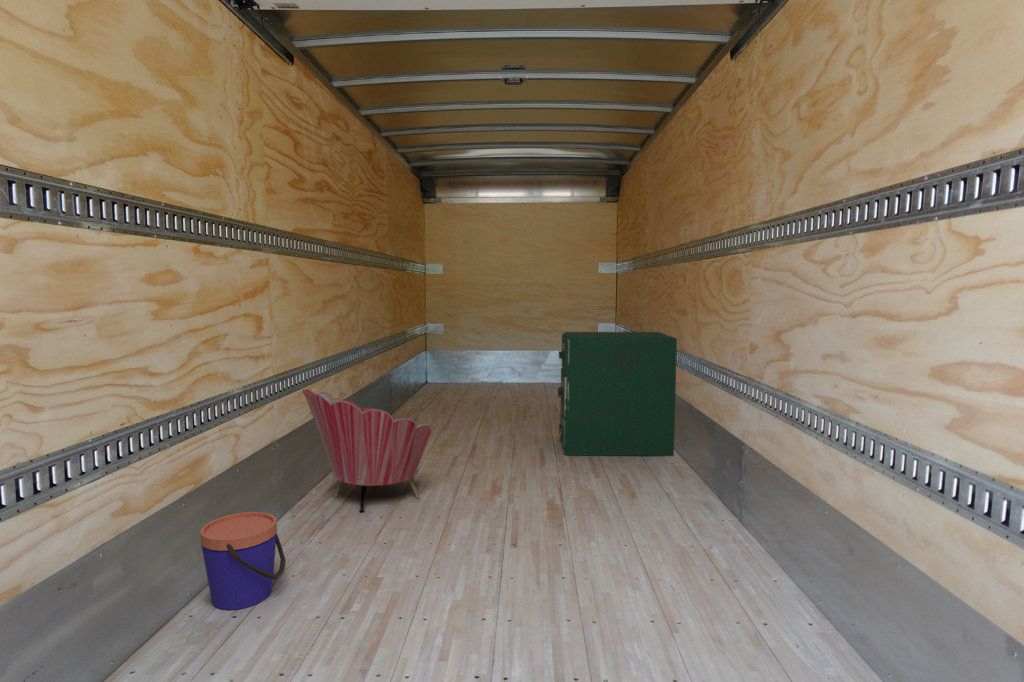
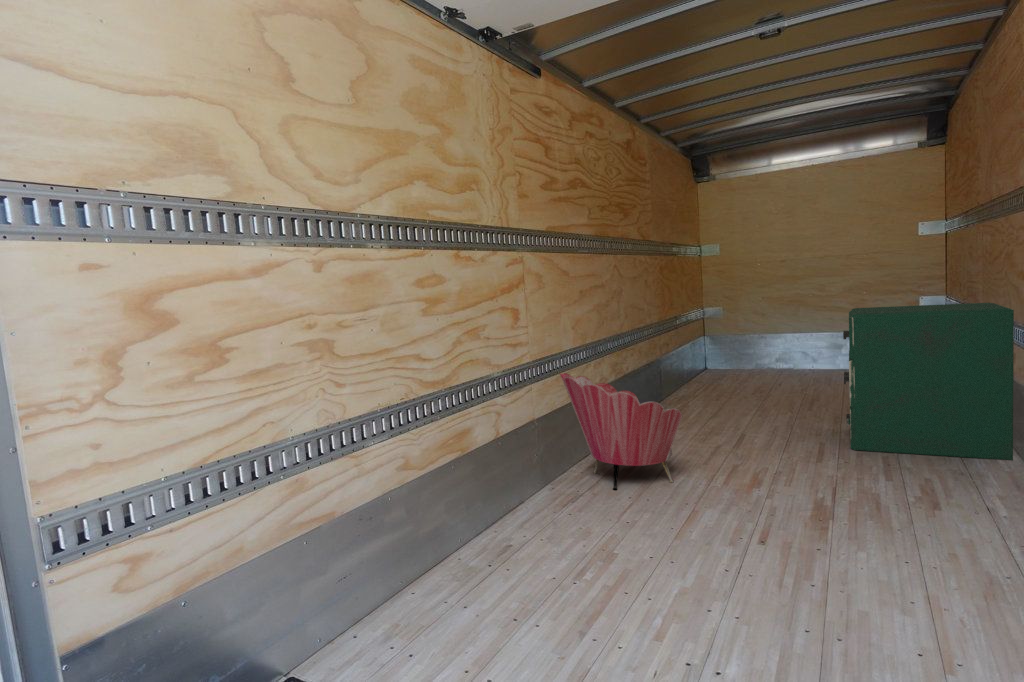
bucket: present [200,512,286,610] -> none [467,478,535,560]

